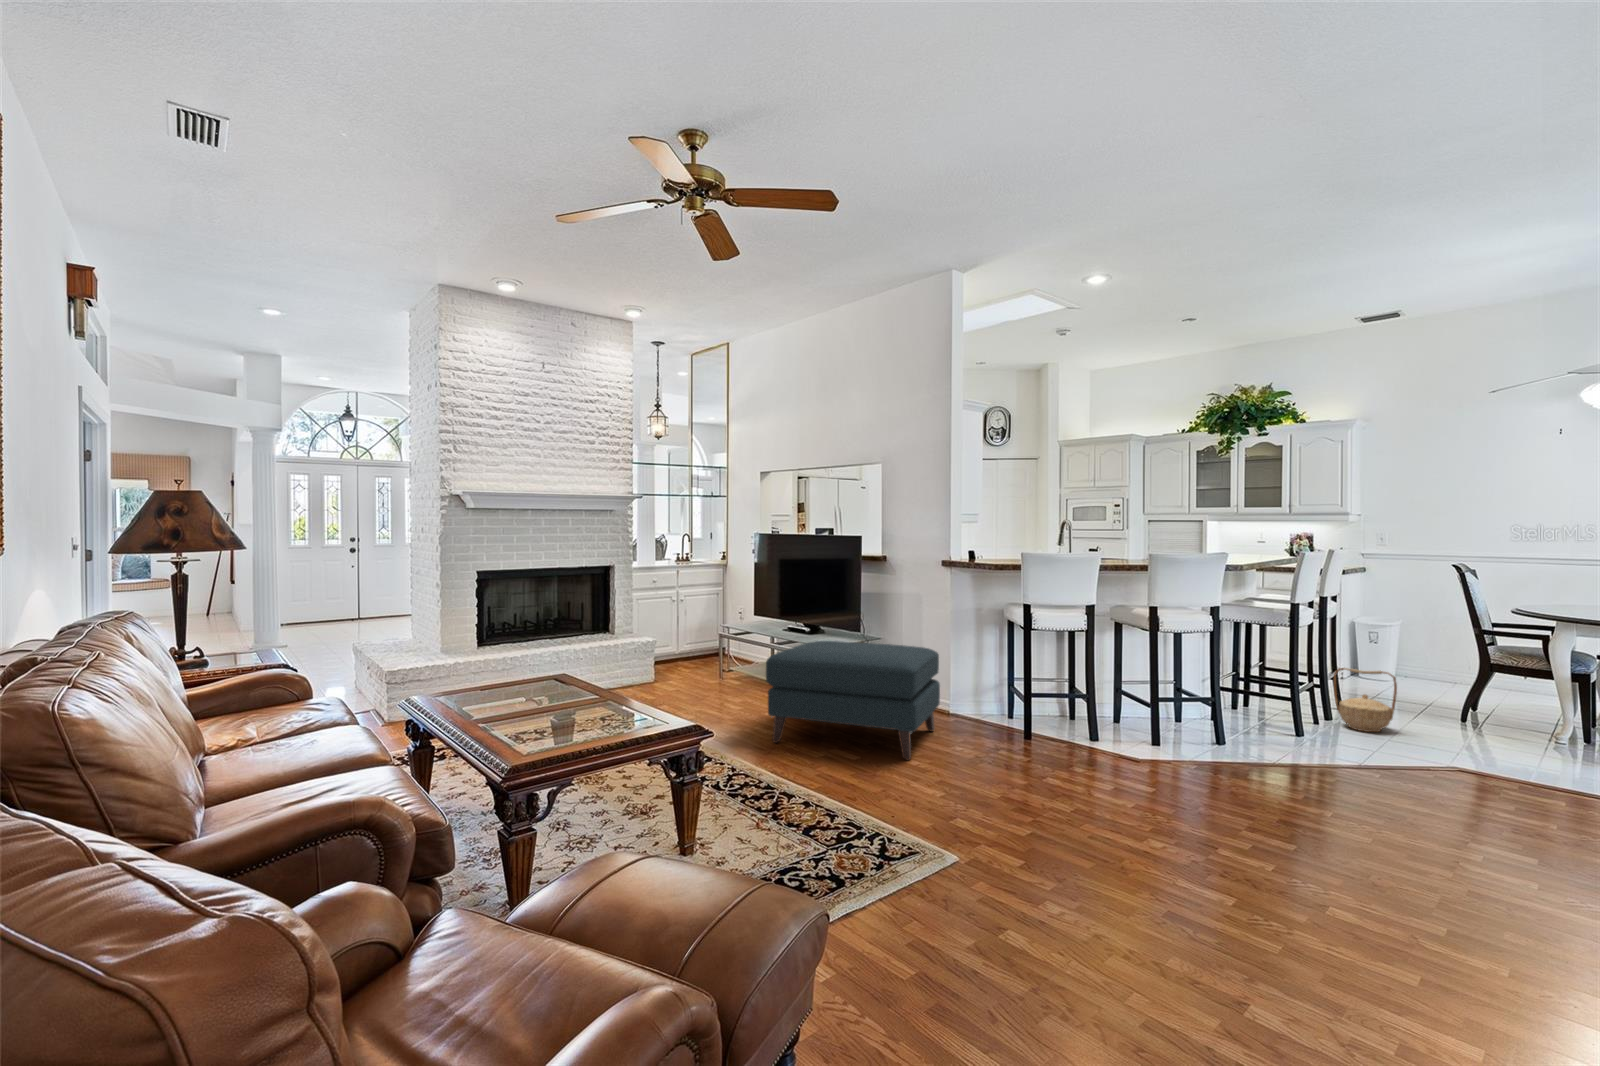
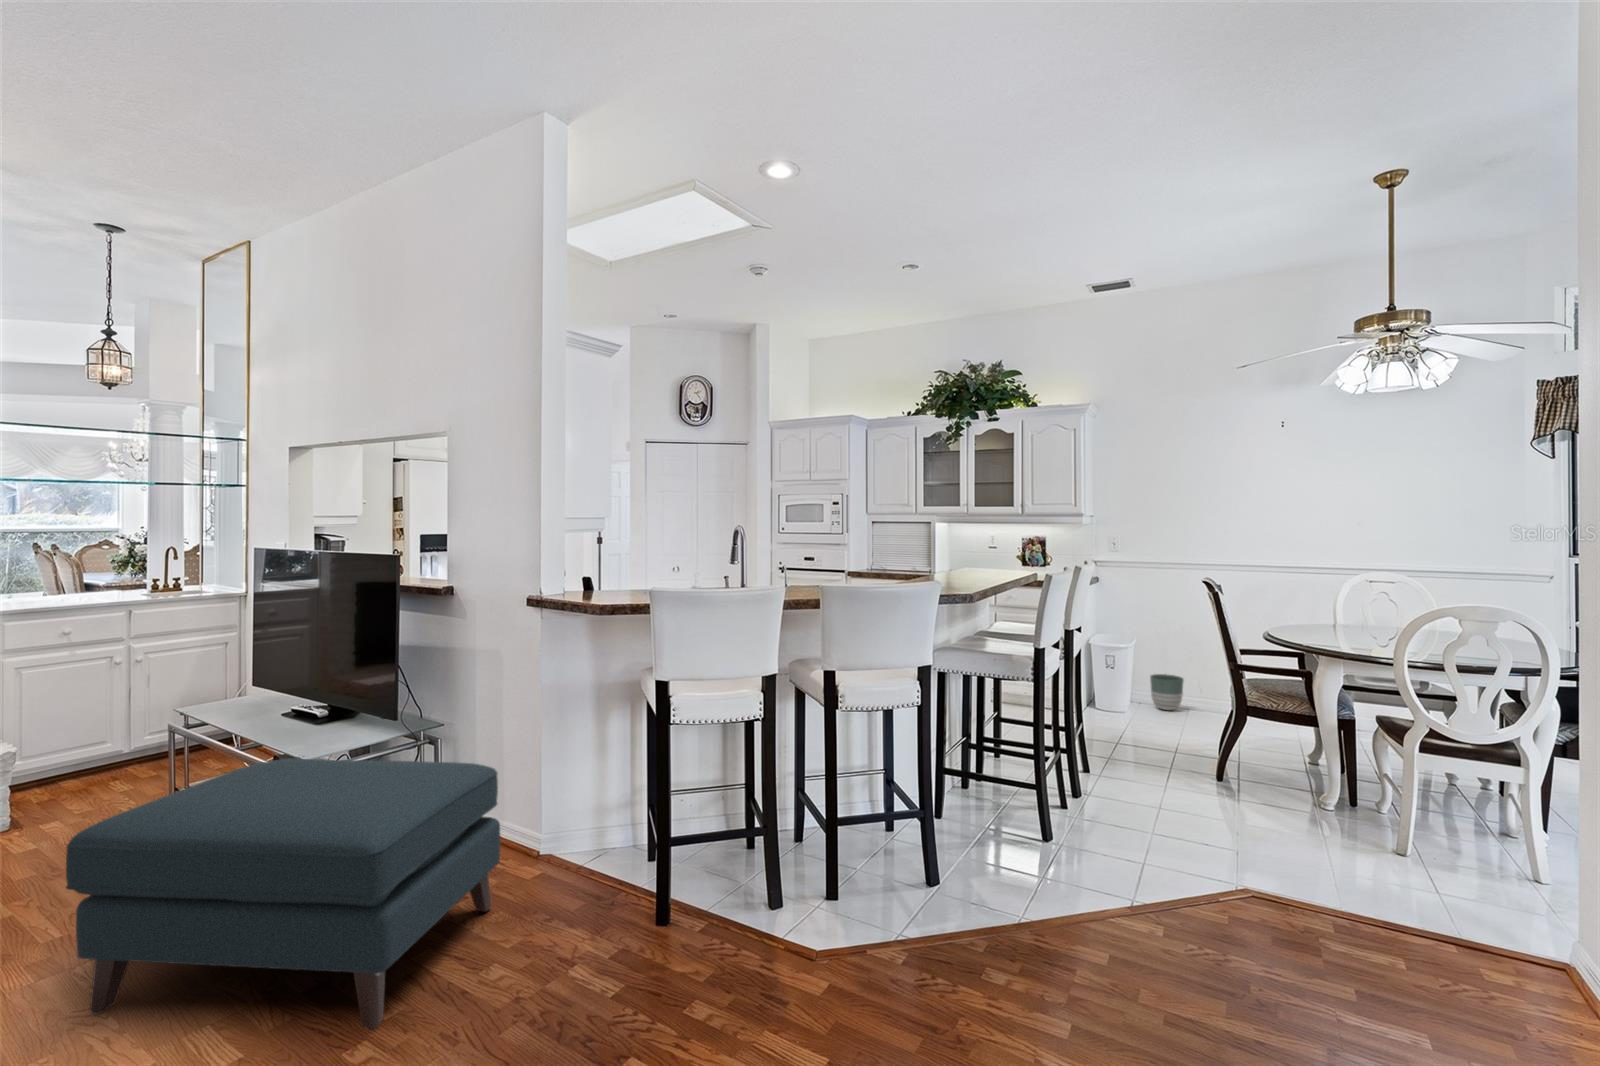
planter: none [1418,652,1452,683] -> present [1150,674,1184,710]
basket: present [1334,668,1397,732] -> none [1081,726,1154,813]

